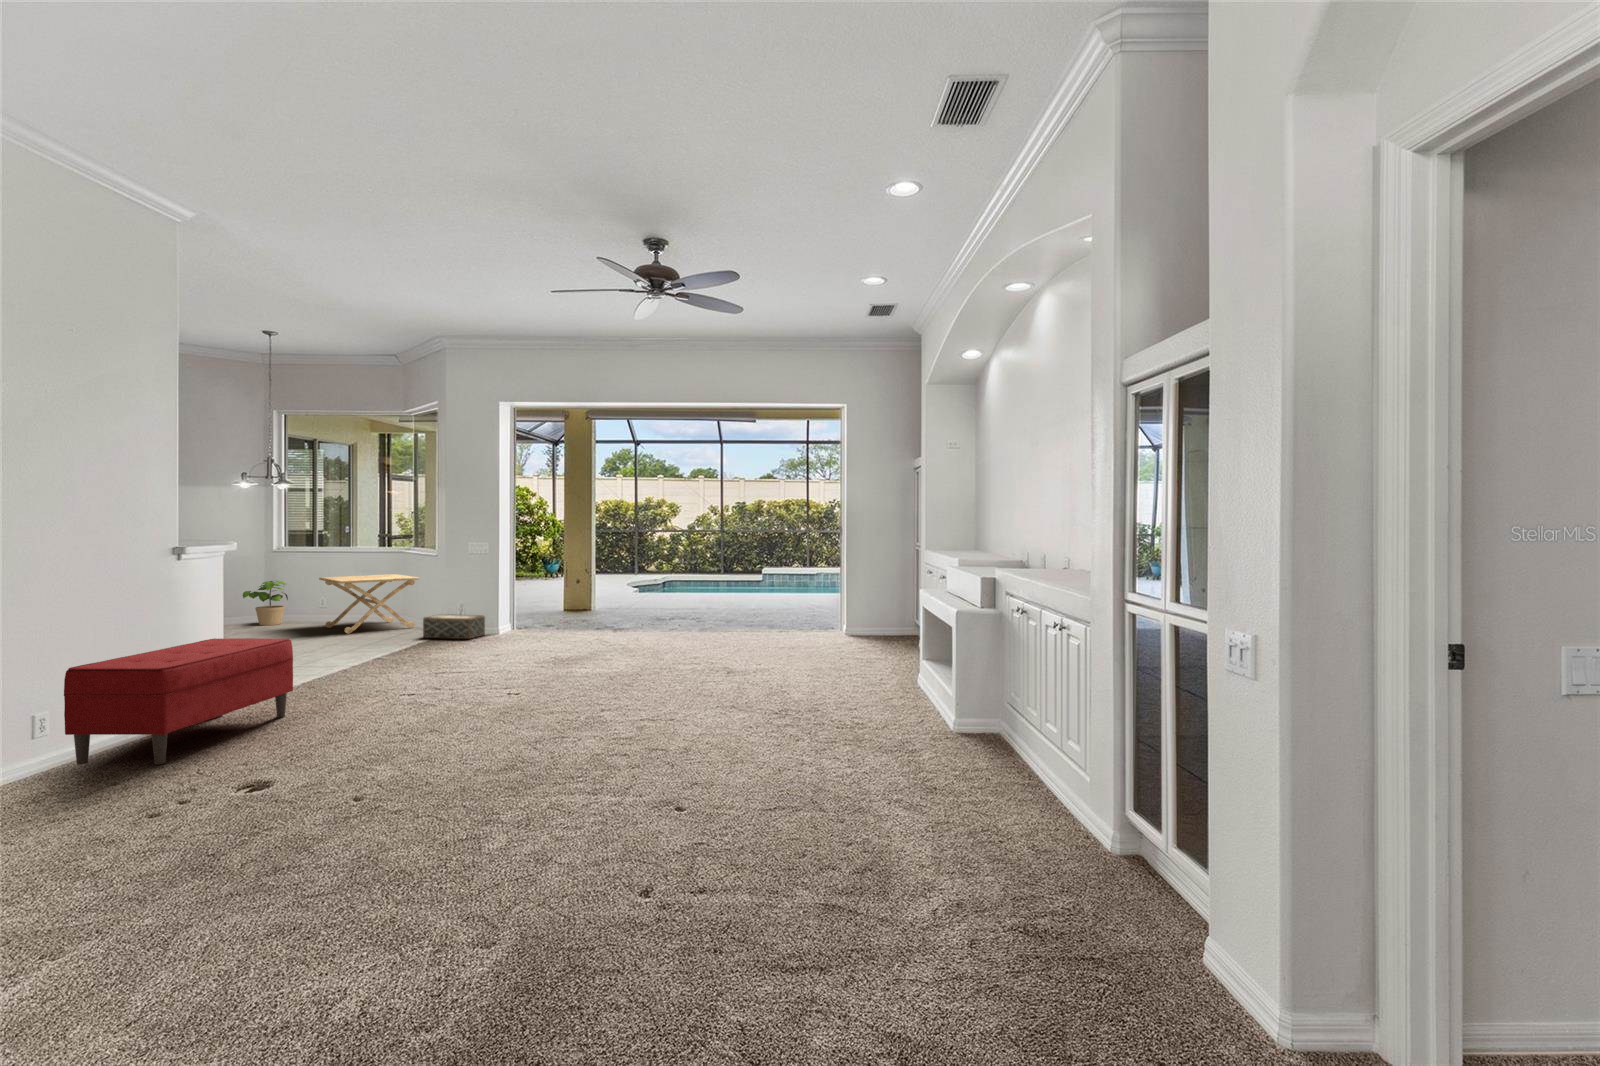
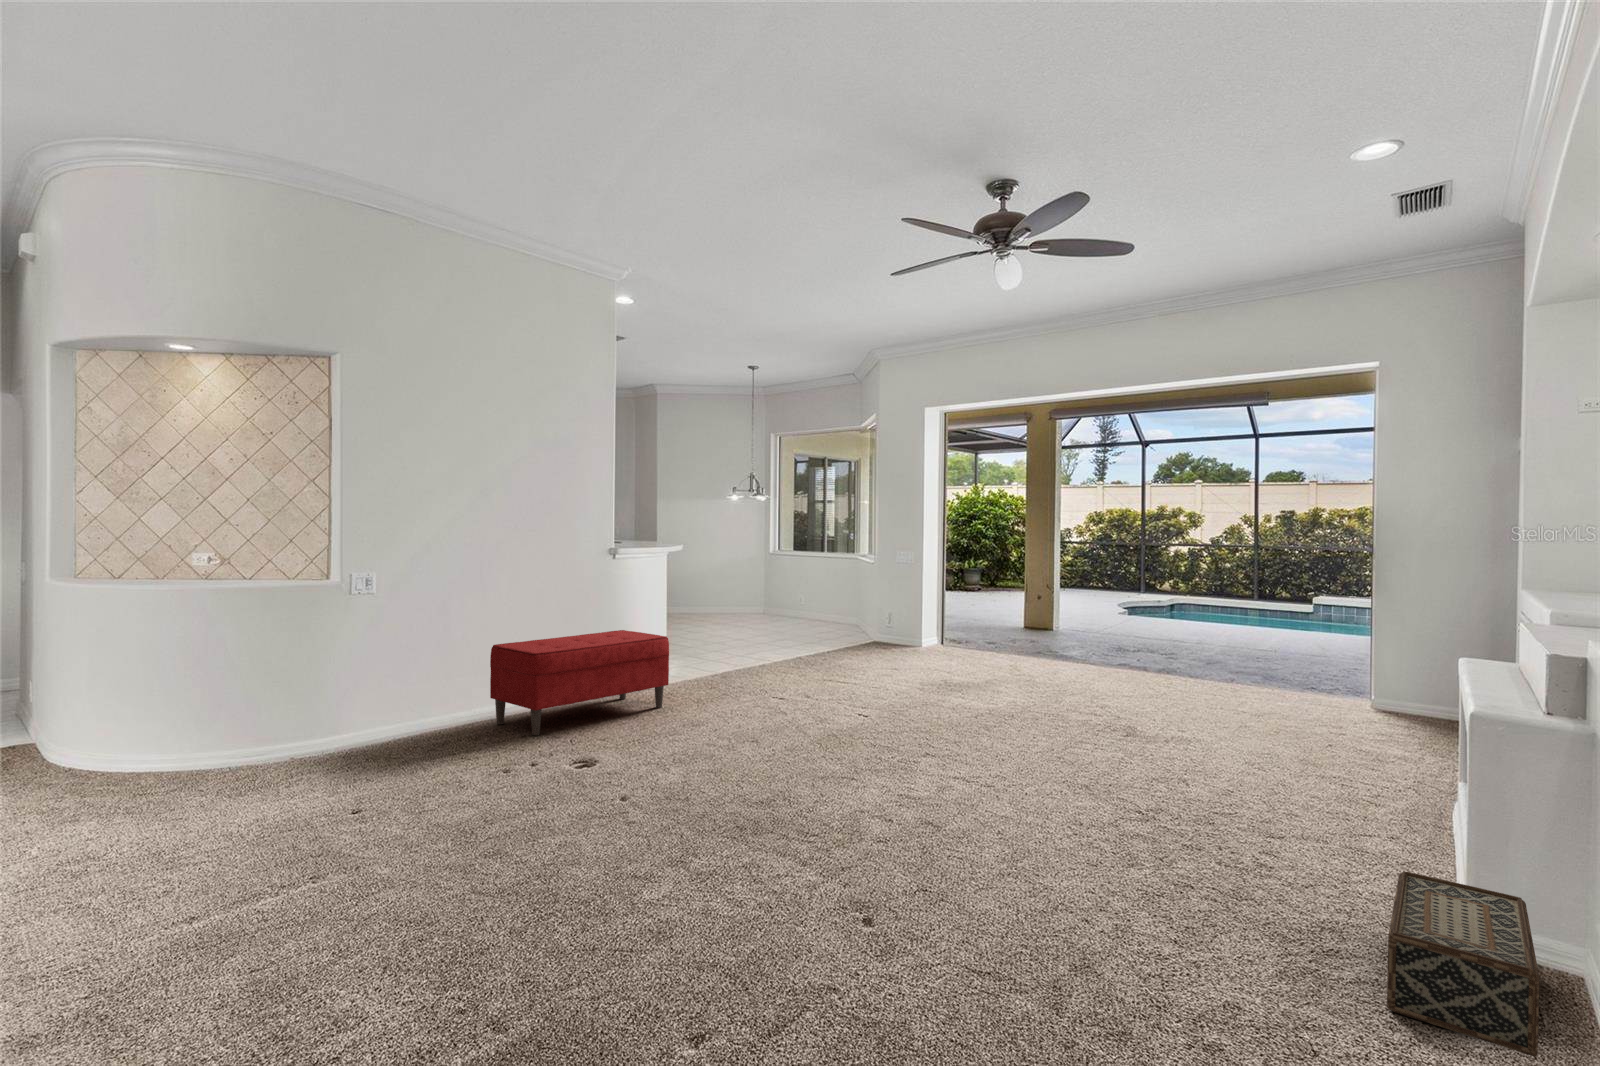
side table: present [319,574,419,634] -> none [791,580,867,634]
potted plant: present [243,581,288,625] -> none [741,581,775,619]
woven basket: present [423,614,485,639] -> present [1387,871,1539,1057]

